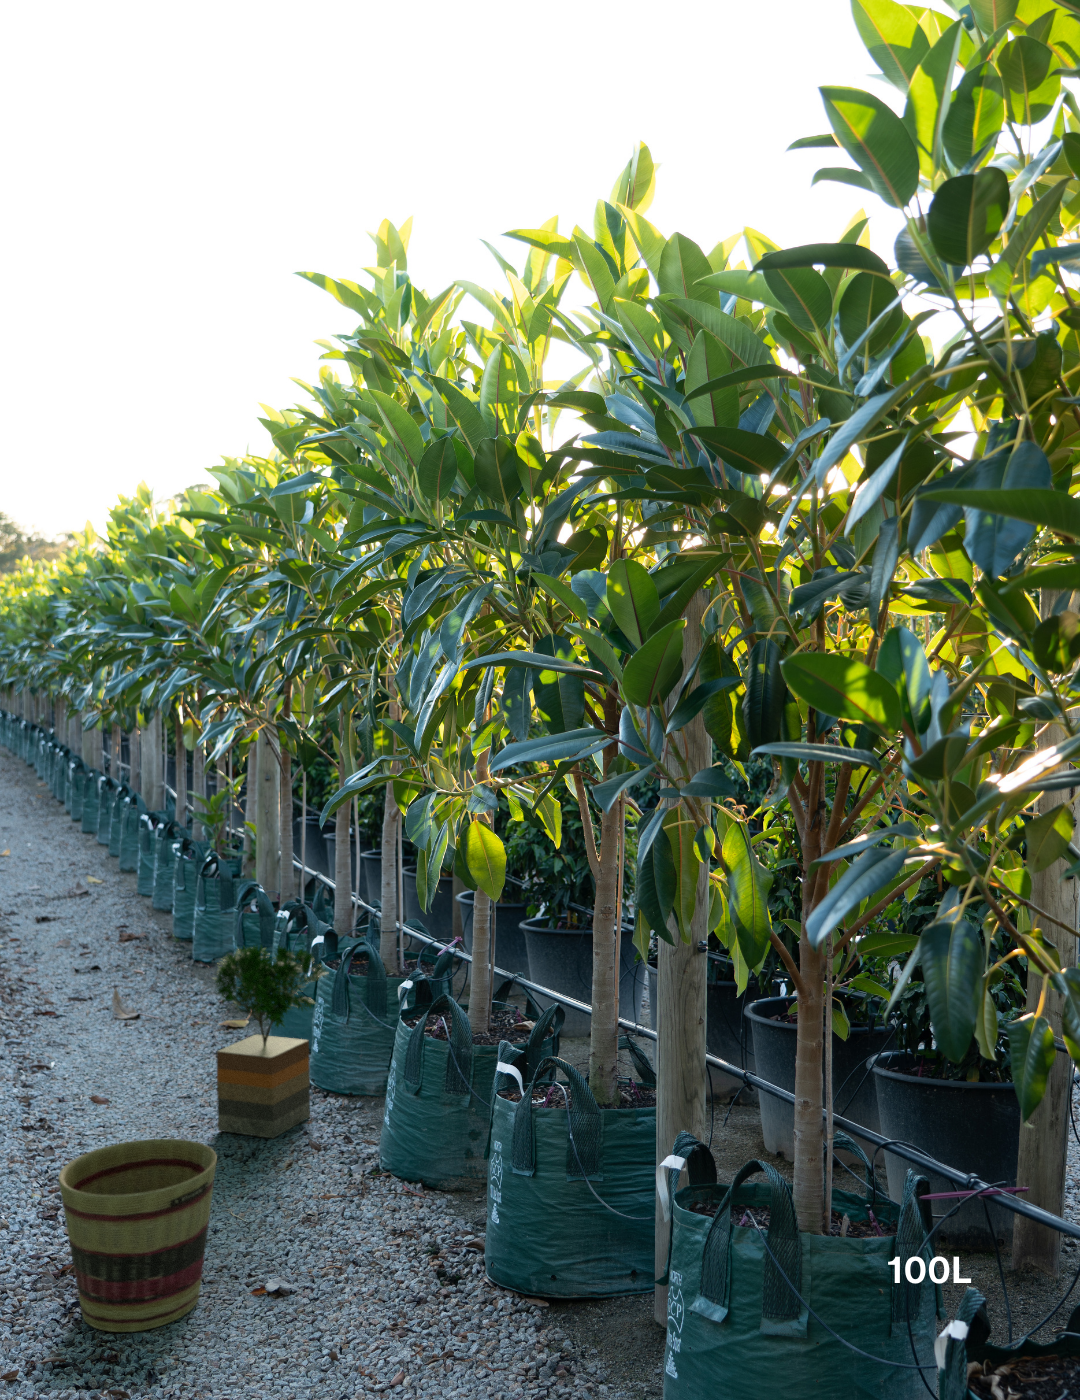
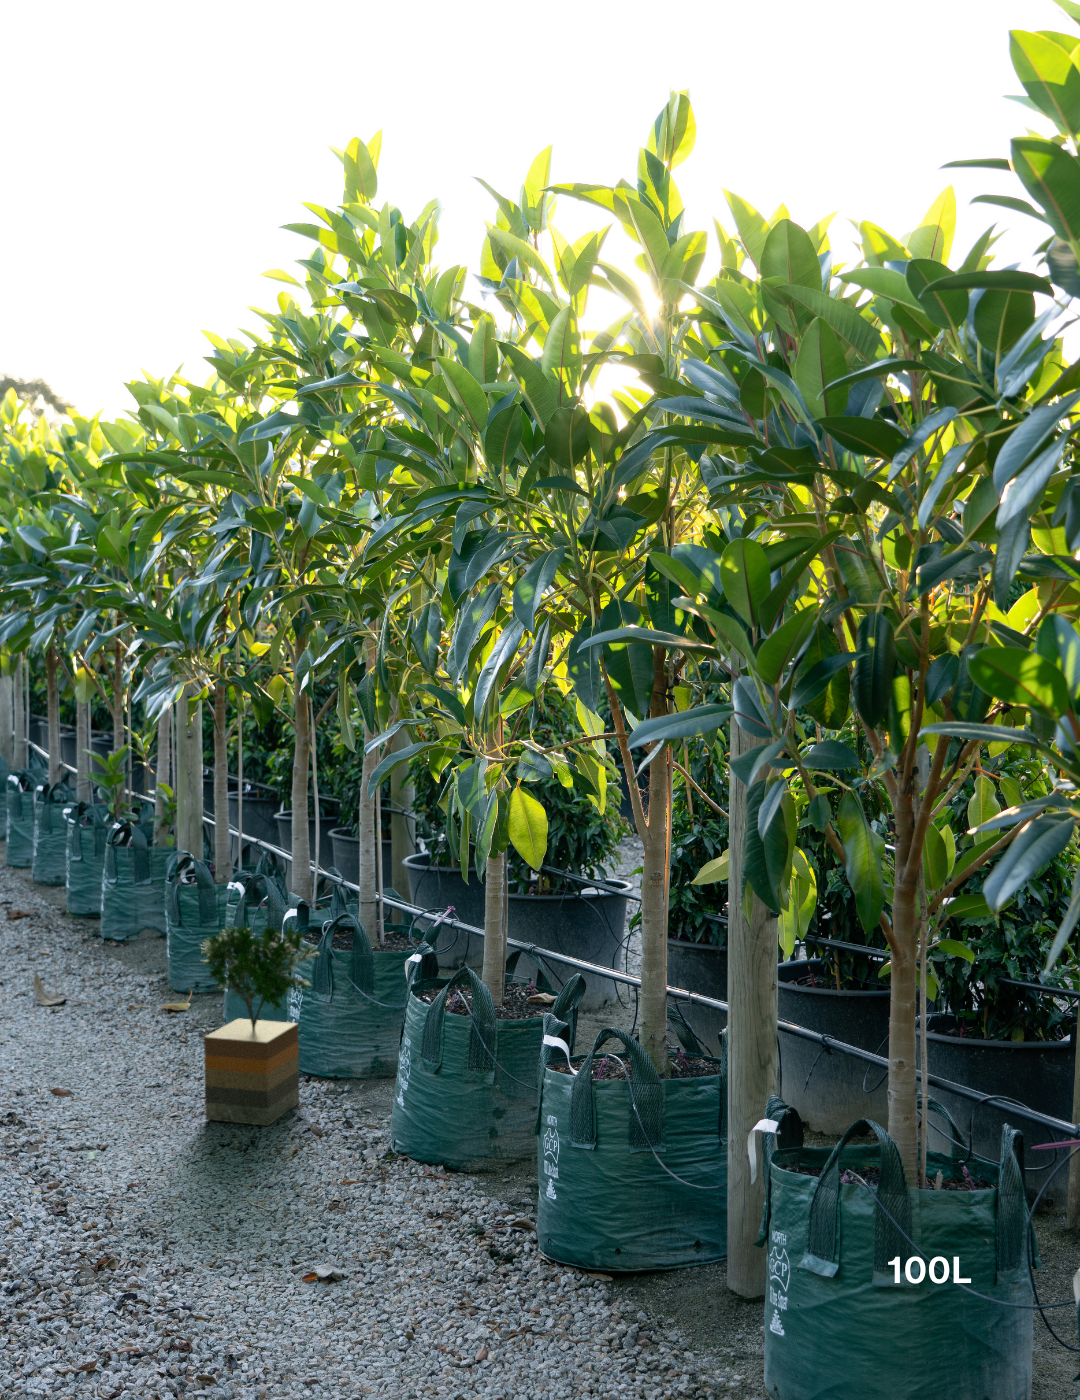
basket: present [58,1139,217,1332] -> none [108,1128,268,1323]

